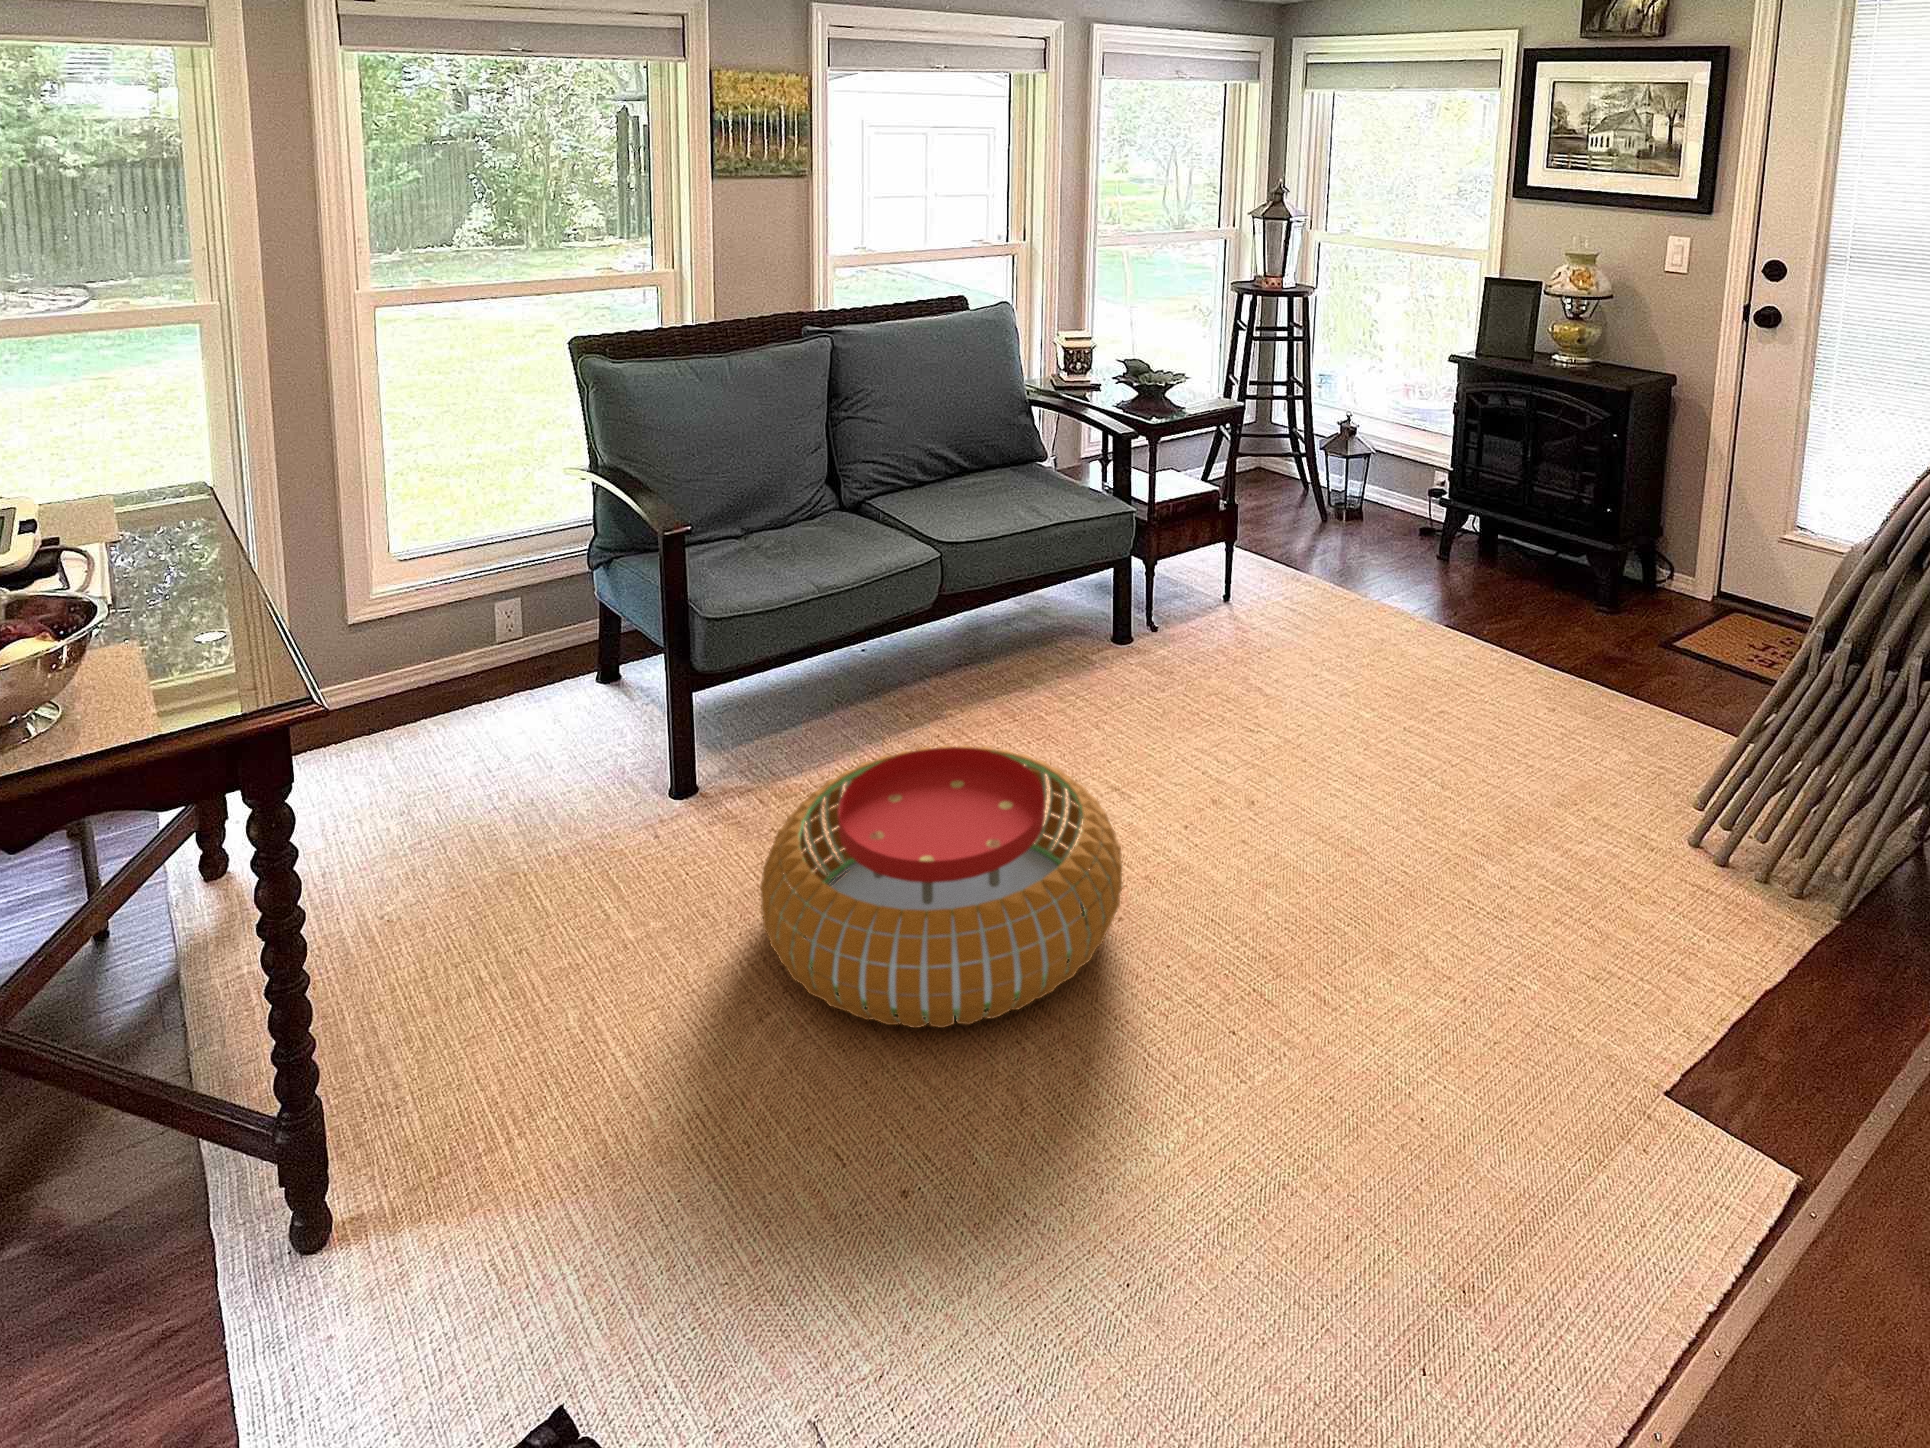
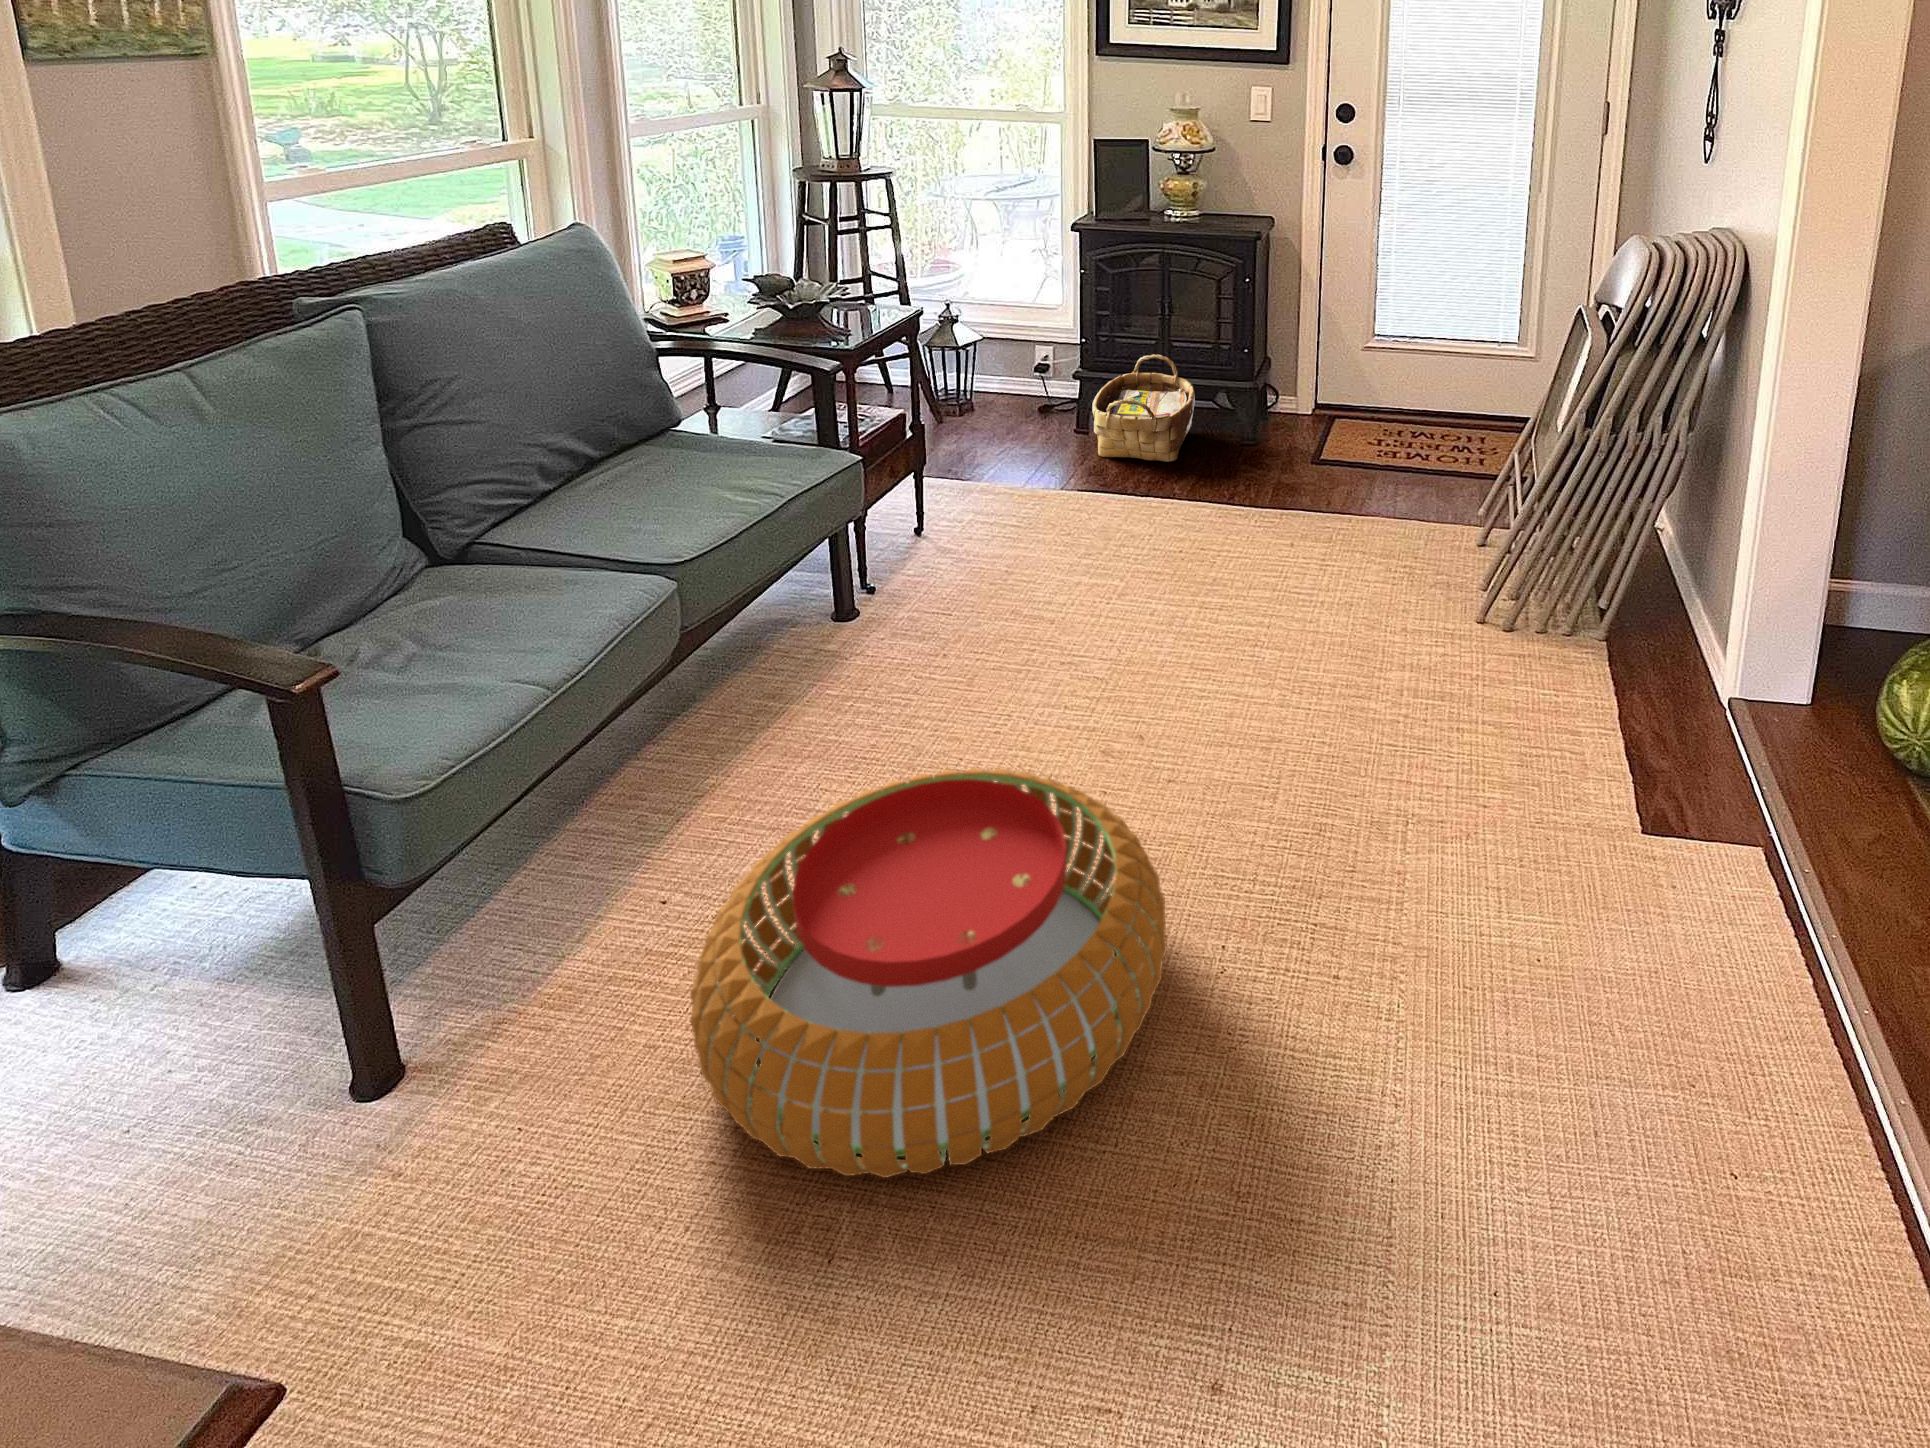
woven basket: none [1429,497,1547,606] -> present [1092,355,1195,462]

